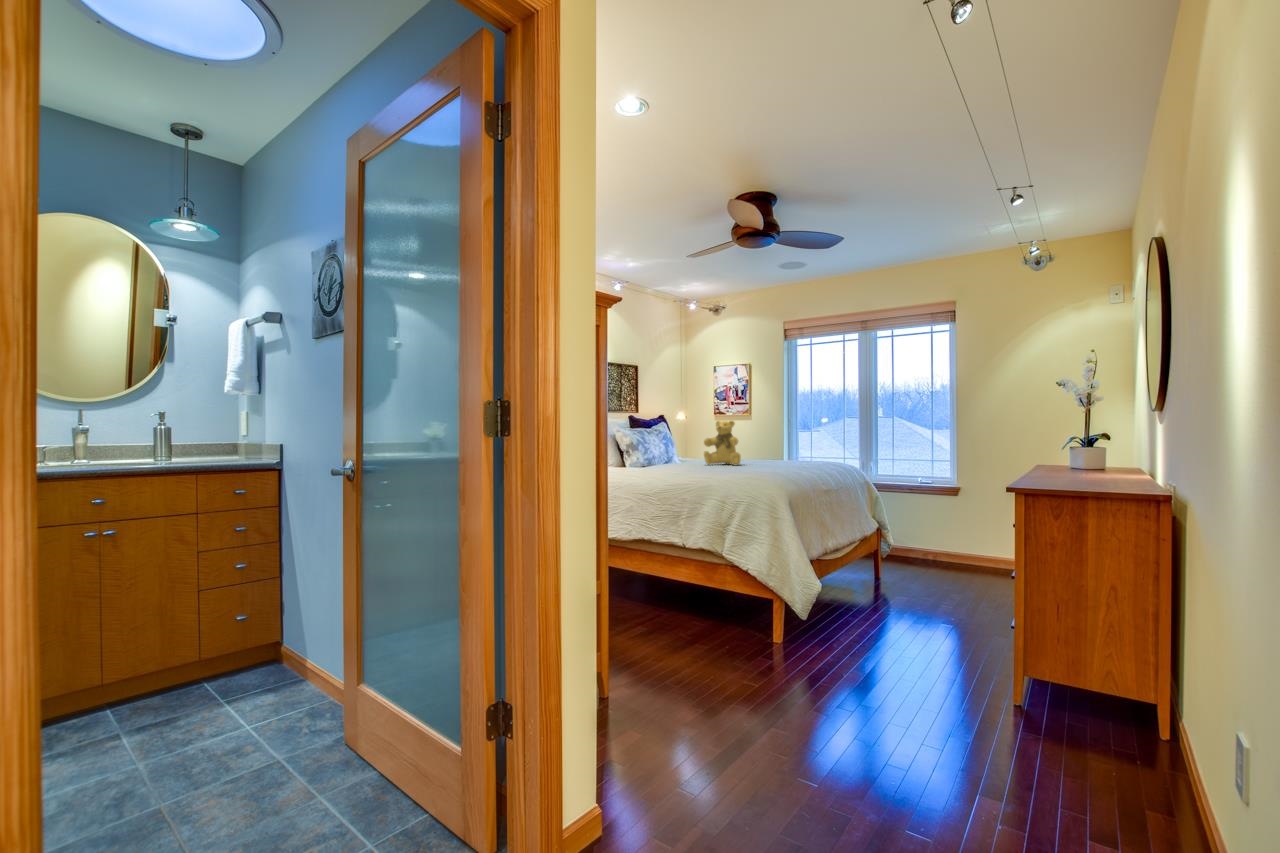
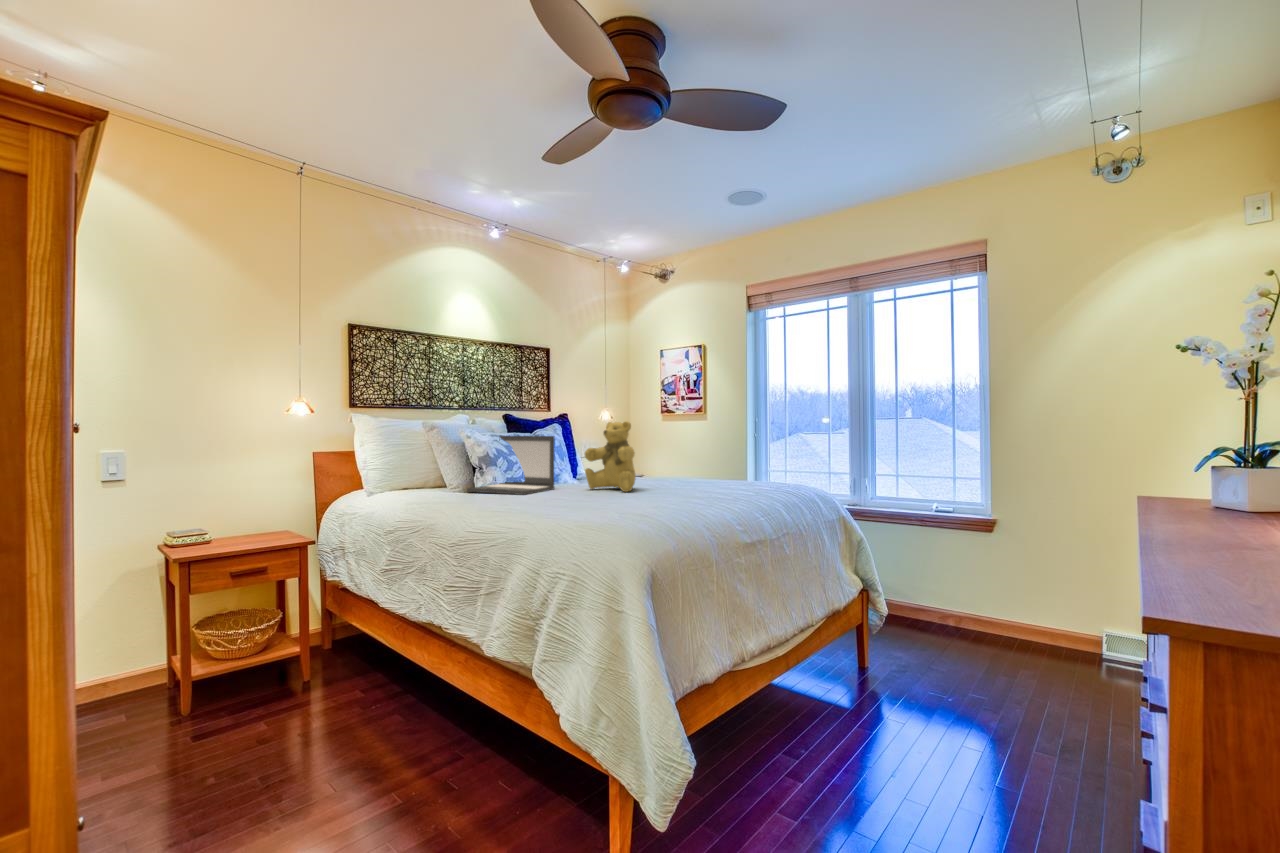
laptop: none [630,430,683,468] -> present [467,436,555,495]

